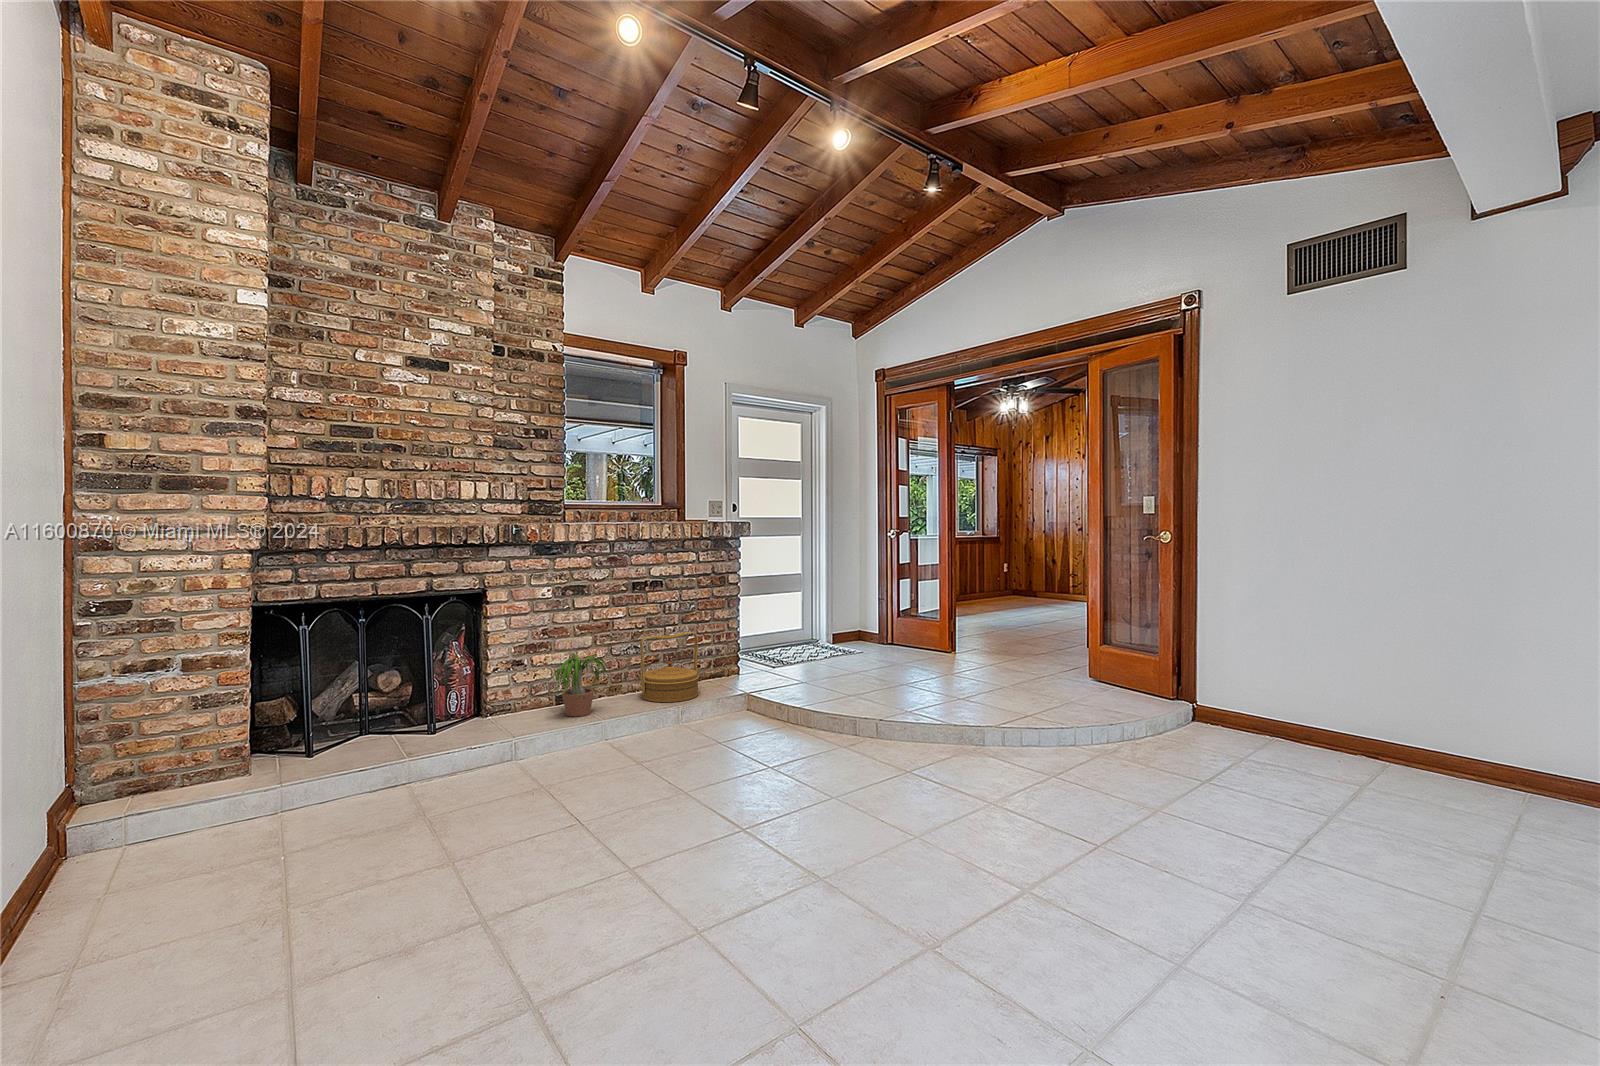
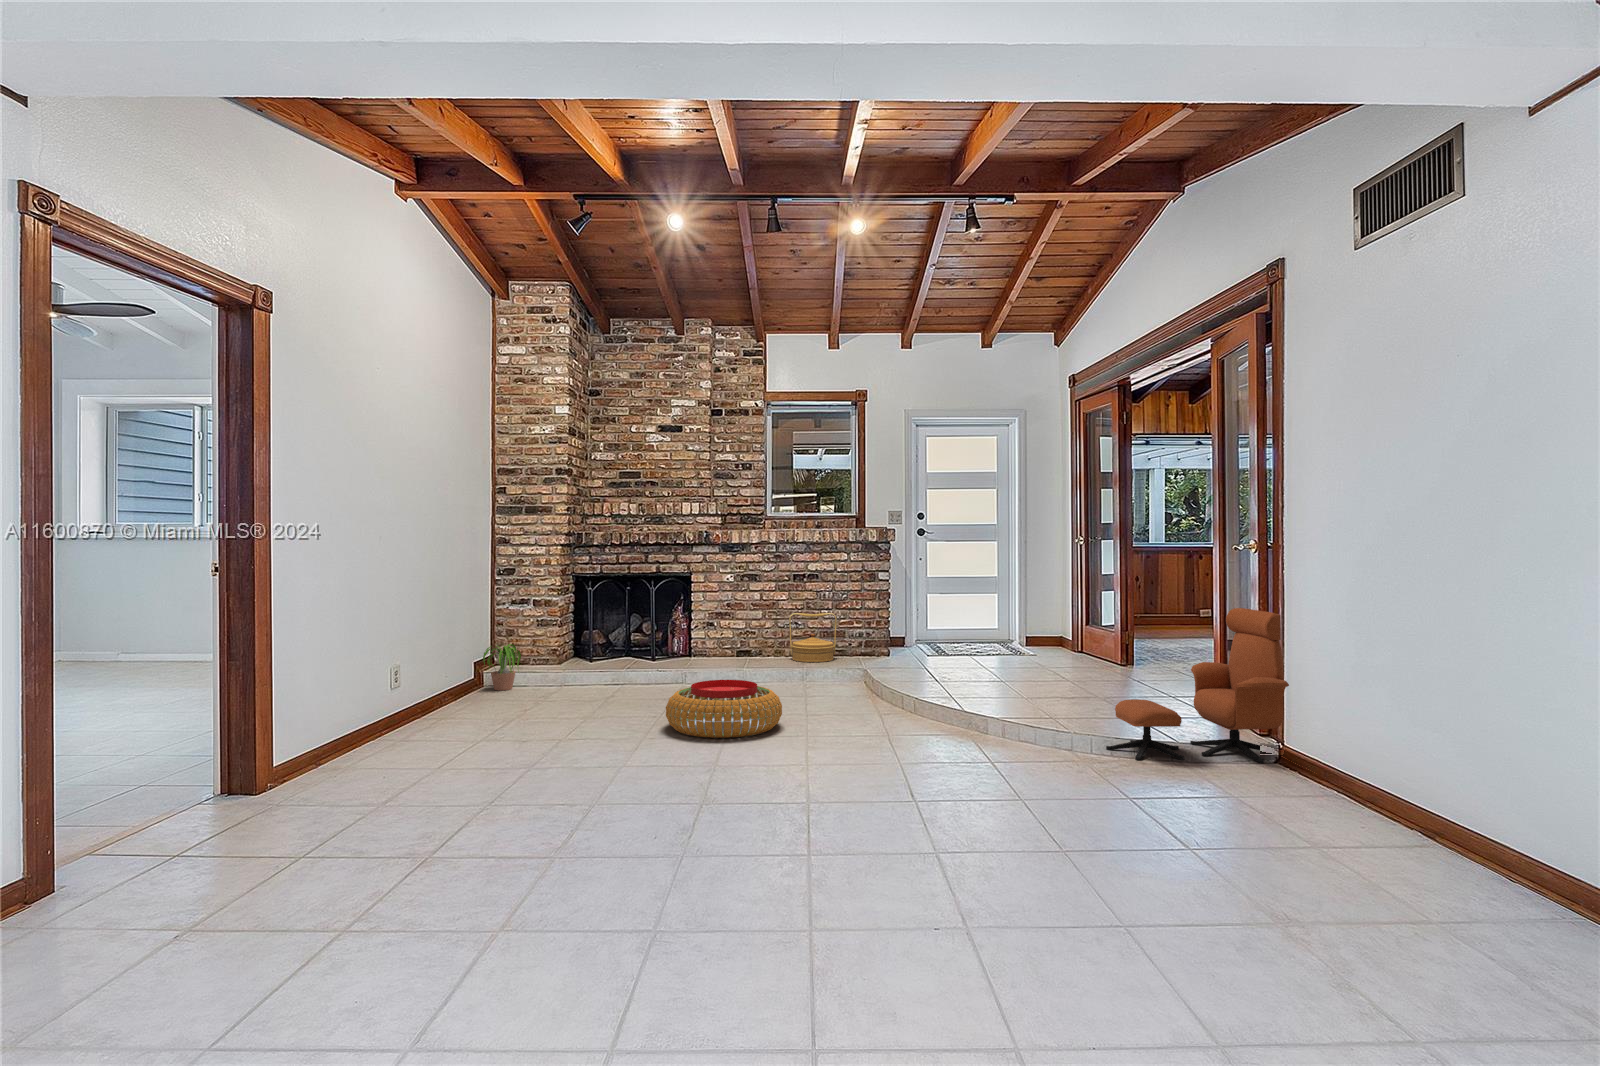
lounge chair: none [1212,605,1382,794] -> present [1106,608,1289,763]
potted plant: present [556,655,606,717] -> present [483,644,521,690]
pouf: none [681,776,886,916] -> present [666,680,782,738]

